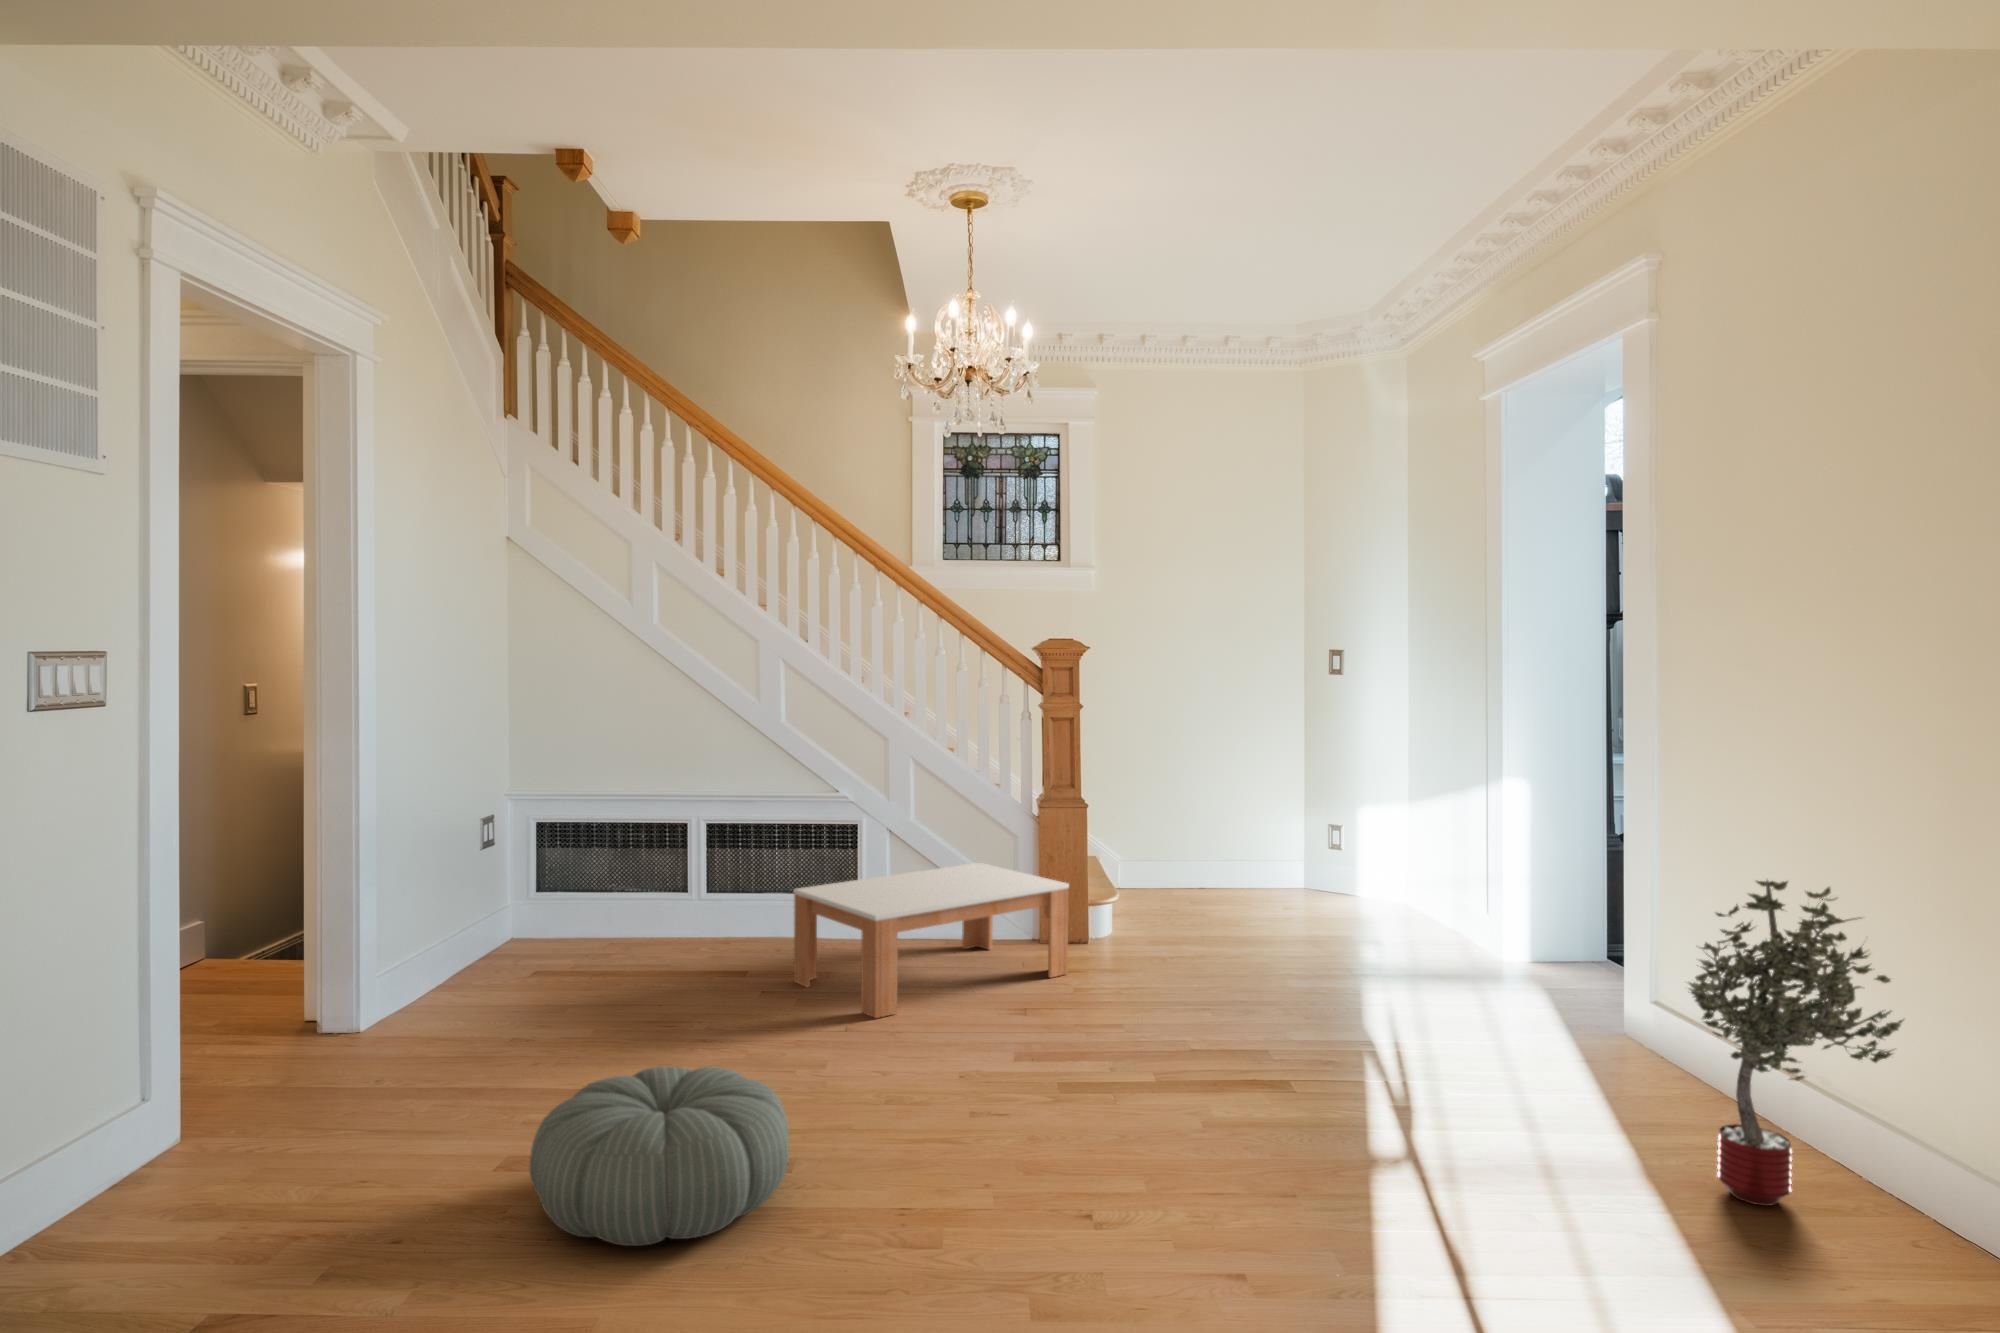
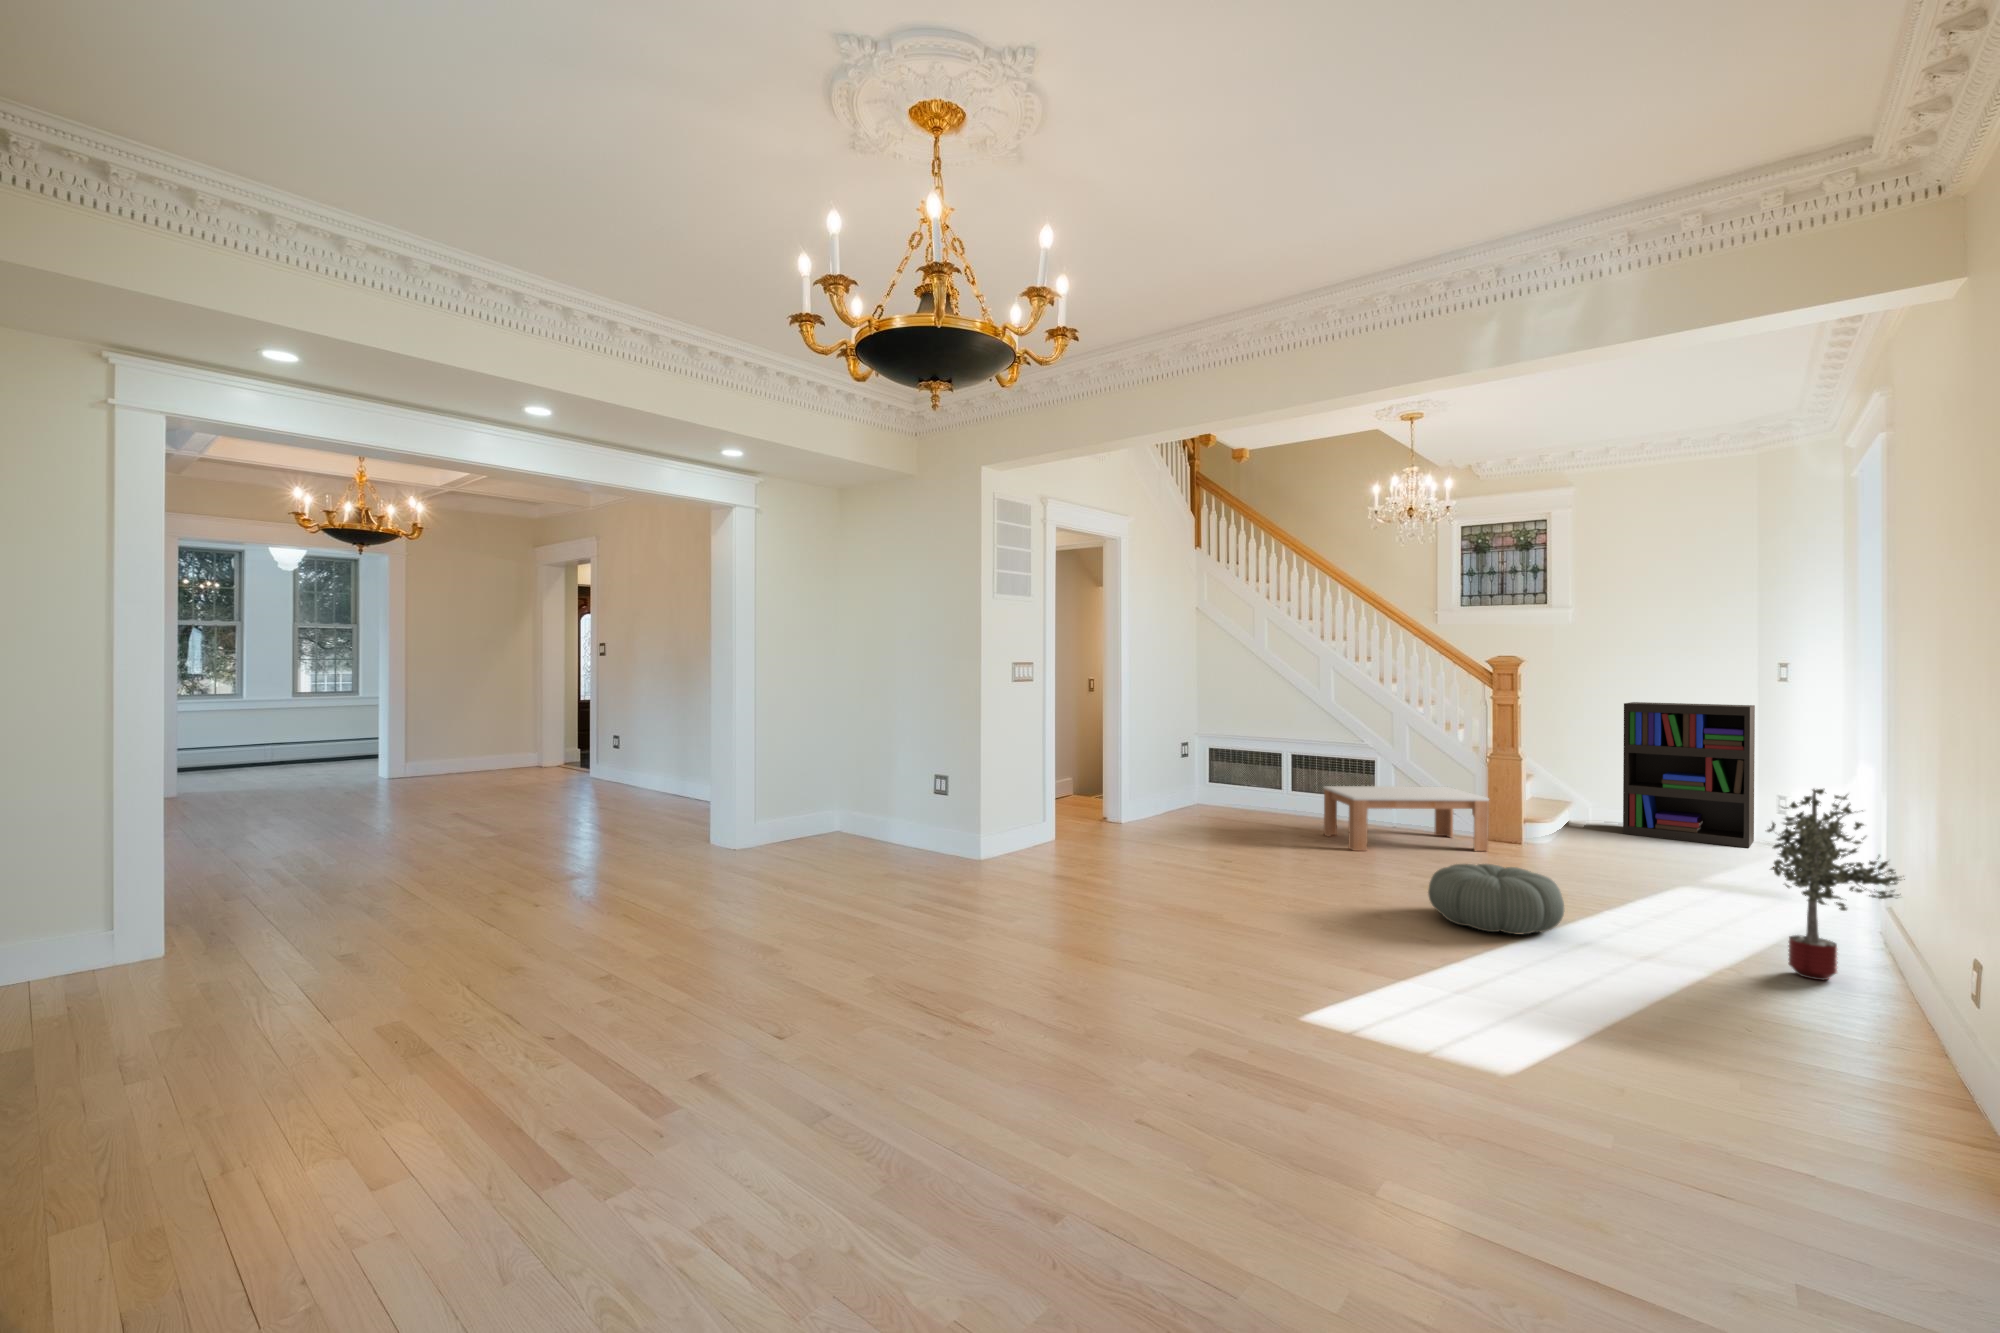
bookshelf: none [1173,706,1324,904] -> present [1623,702,1755,848]
pouf: present [530,1066,789,1246] -> present [1428,864,1564,934]

